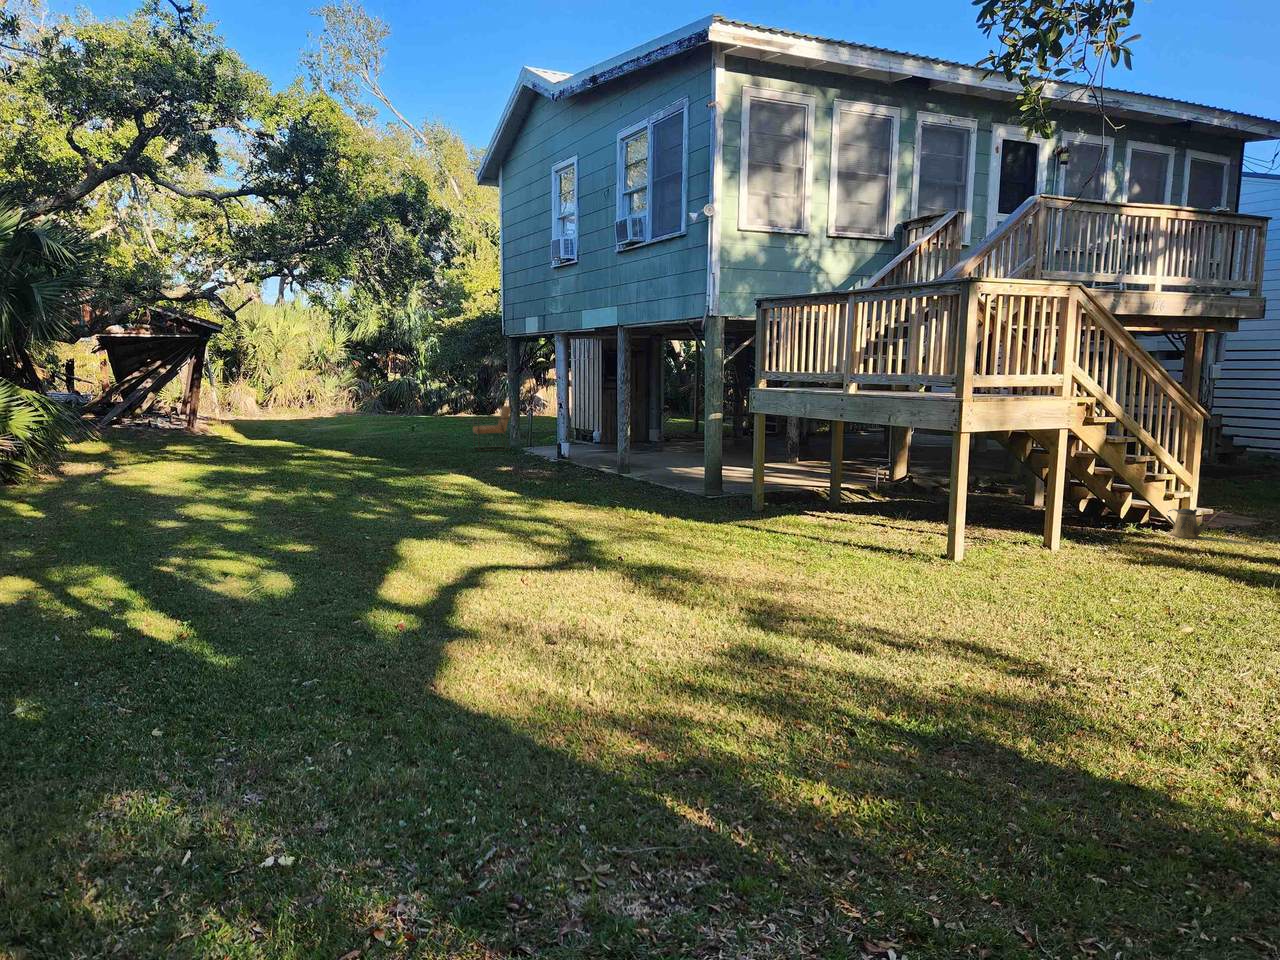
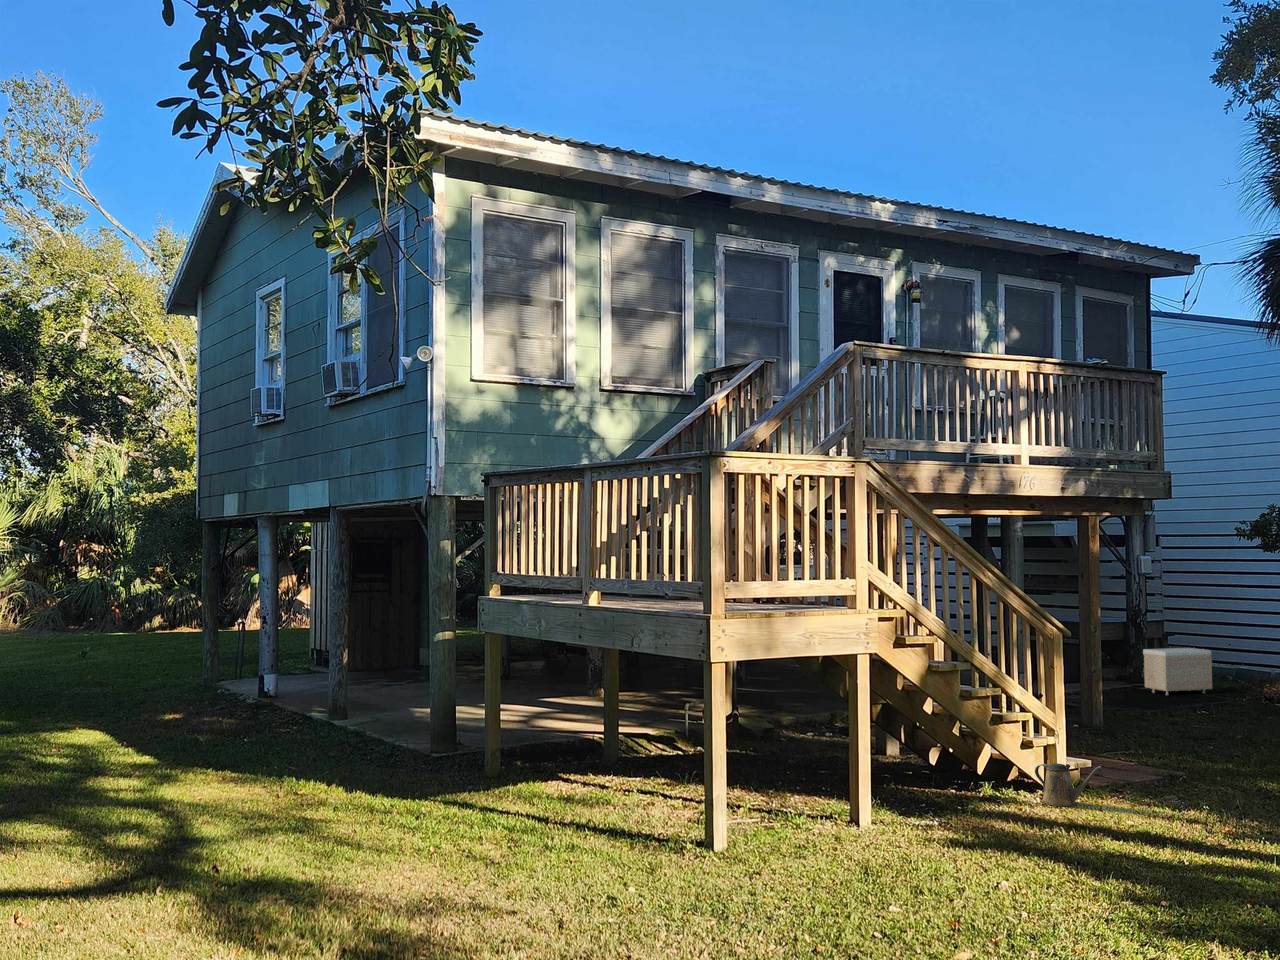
chair: present [473,406,511,451] -> none [149,621,205,689]
storage bench: none [1207,434,1265,469] -> present [1143,648,1212,695]

